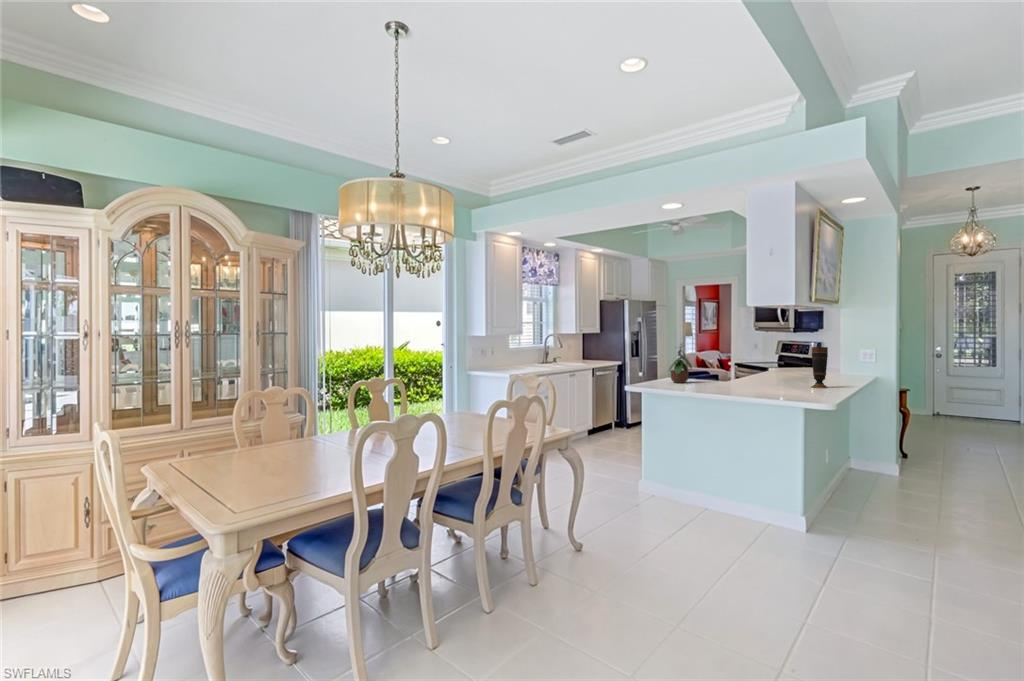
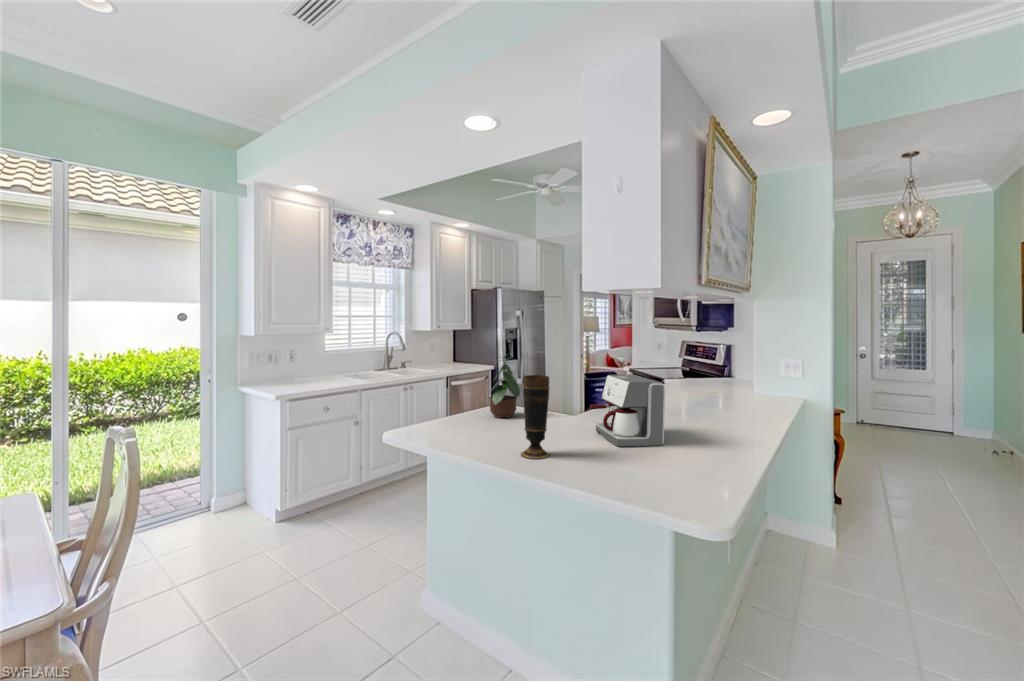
vase: present [811,347,828,388] -> present [521,375,550,459]
coffee maker: none [747,352,795,389] -> present [590,374,665,447]

